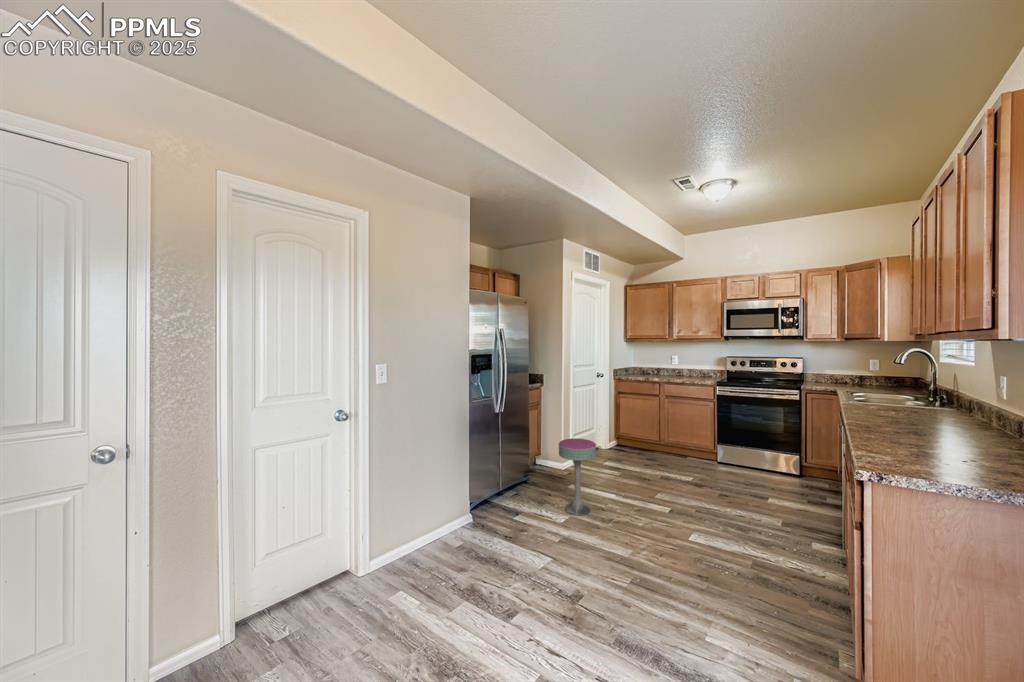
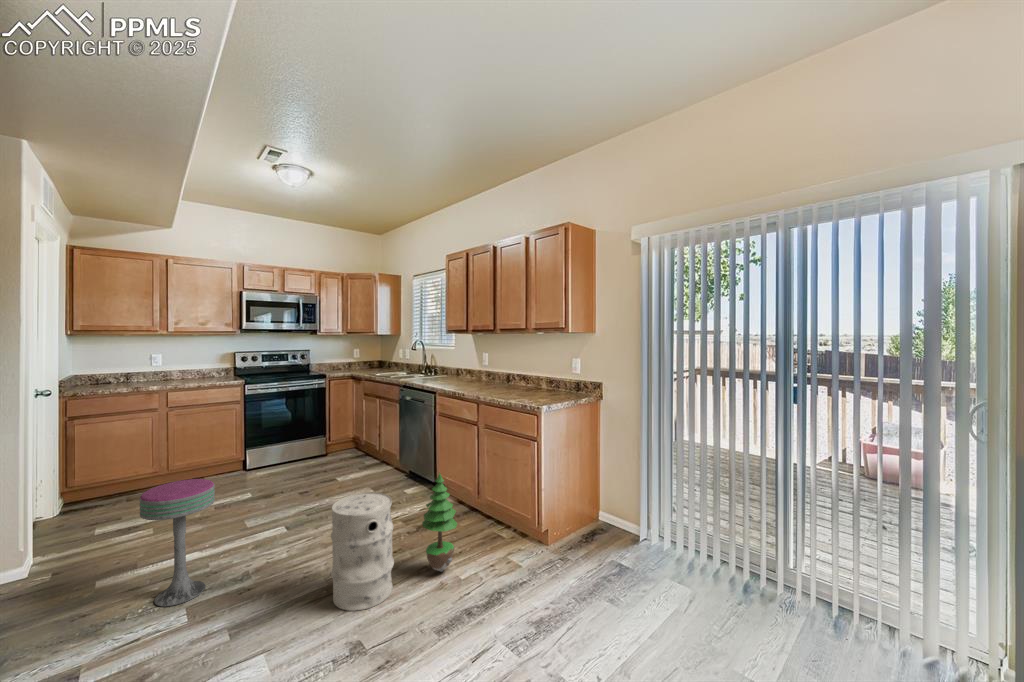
trash can: none [605,490,659,594] -> present [331,492,394,611]
potted tree: none [680,506,724,618] -> present [422,473,457,572]

